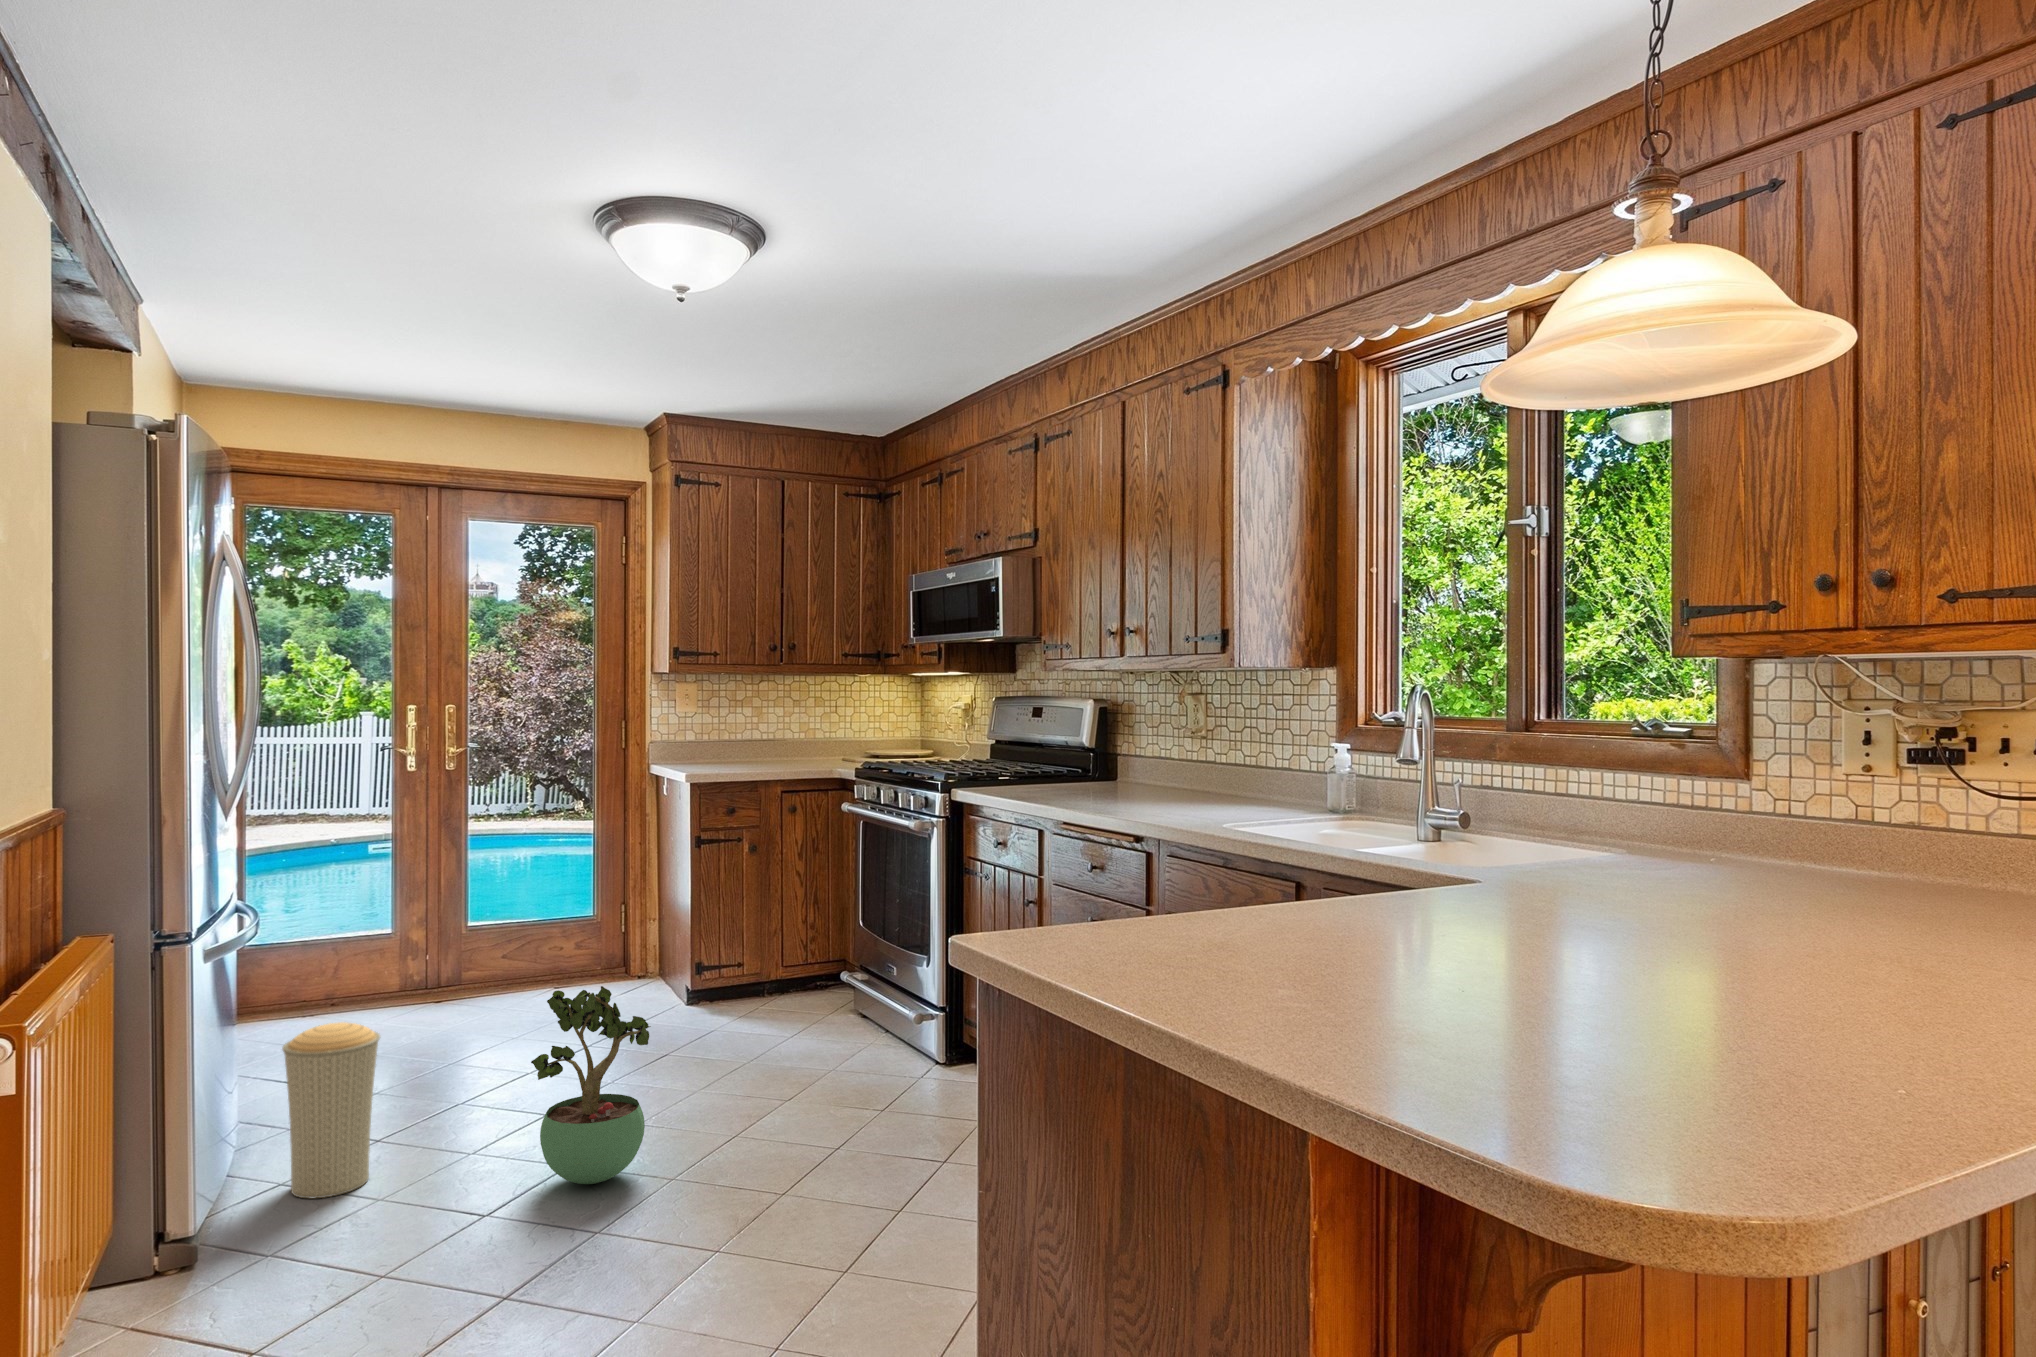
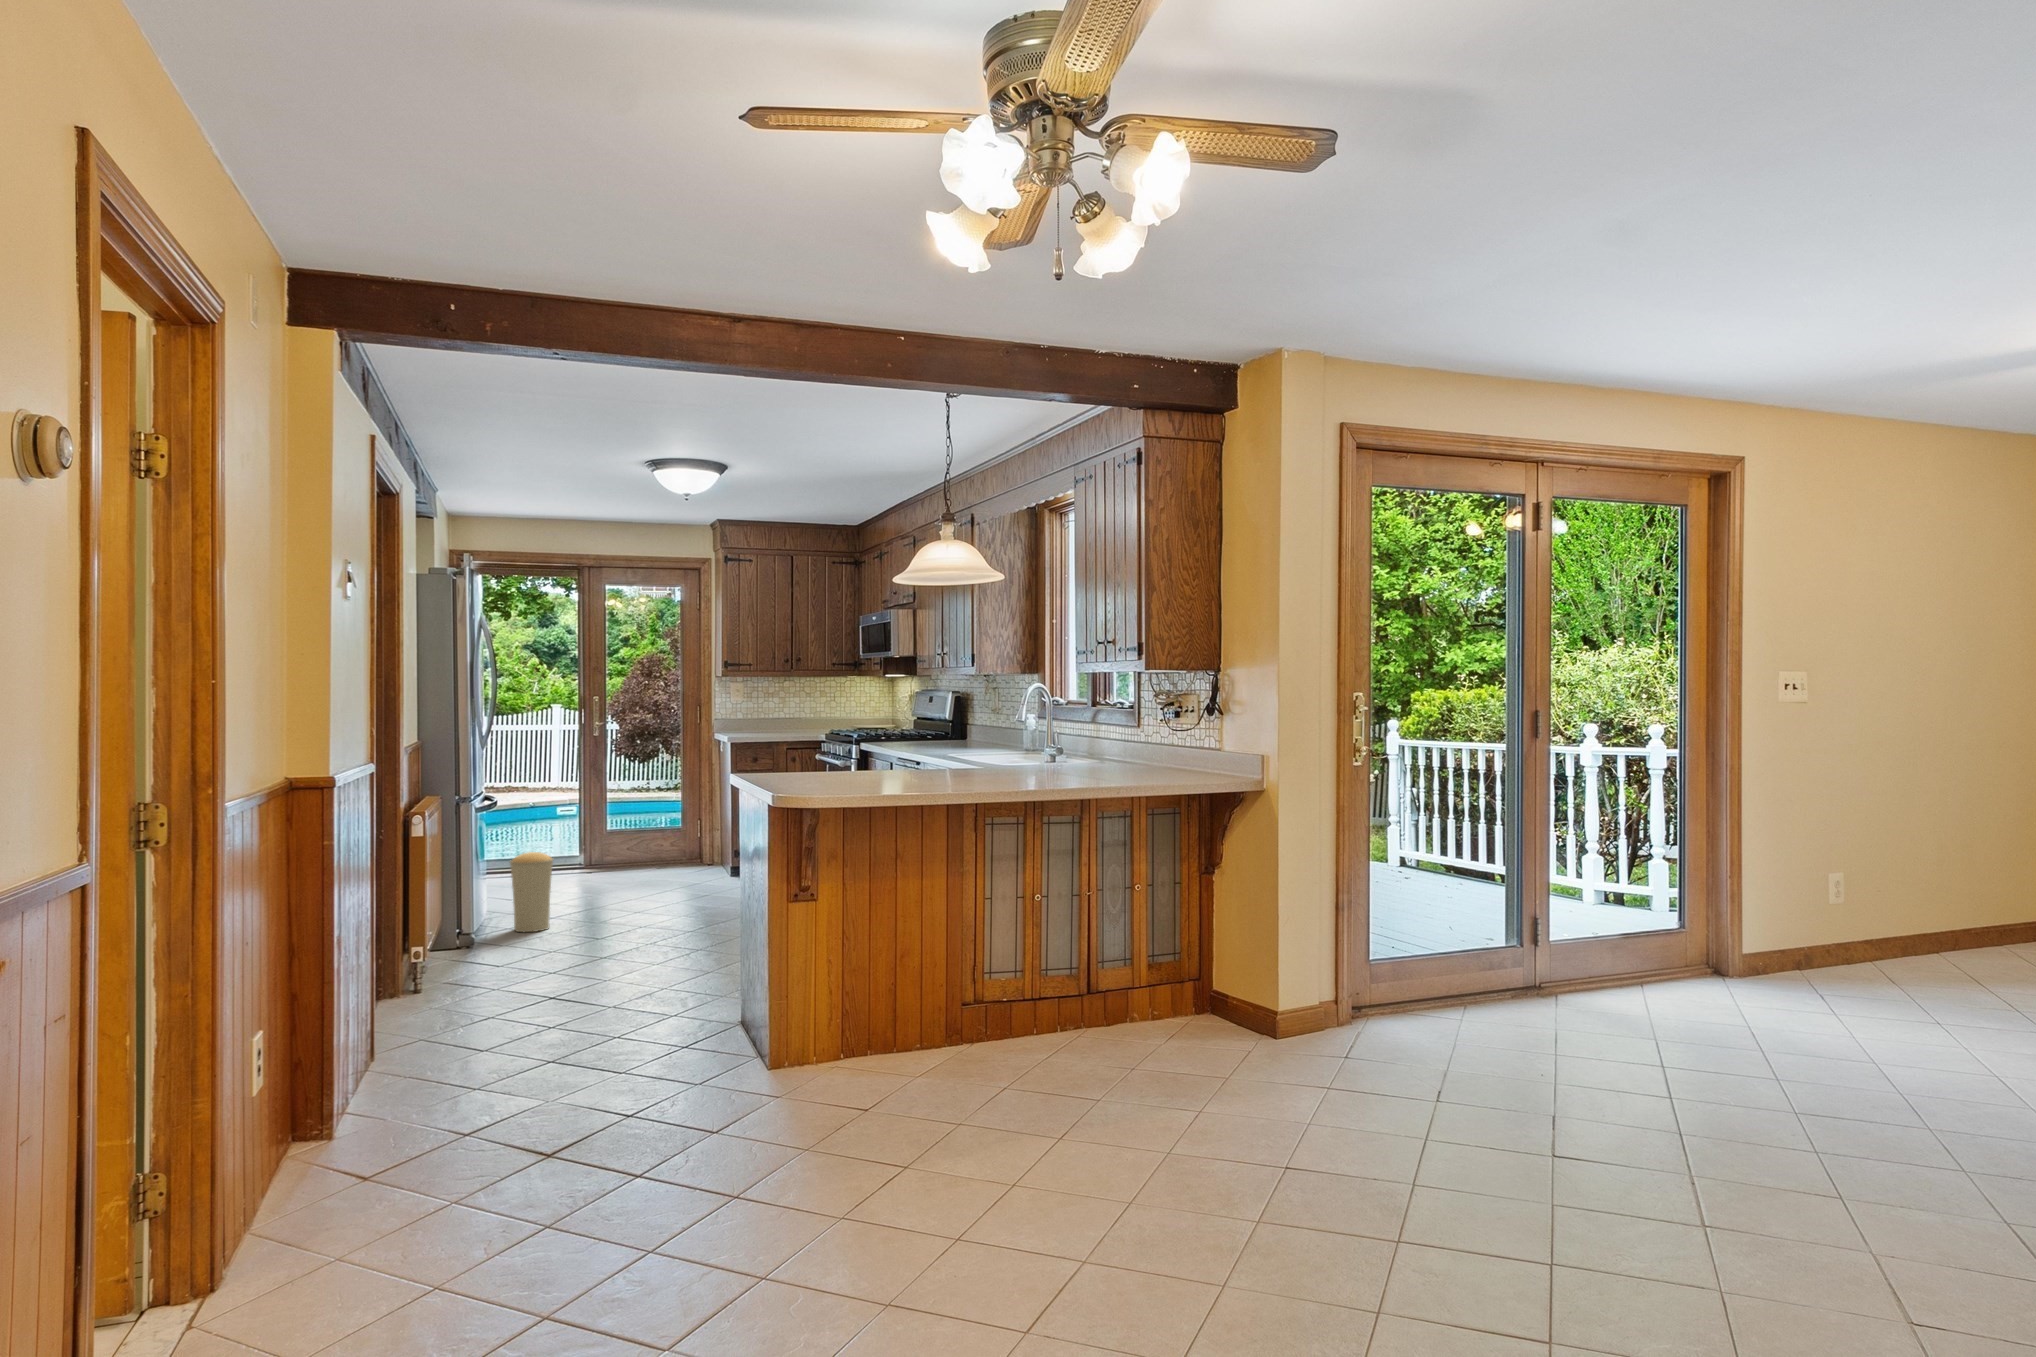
potted plant: present [531,986,651,1184] -> none [623,834,678,930]

